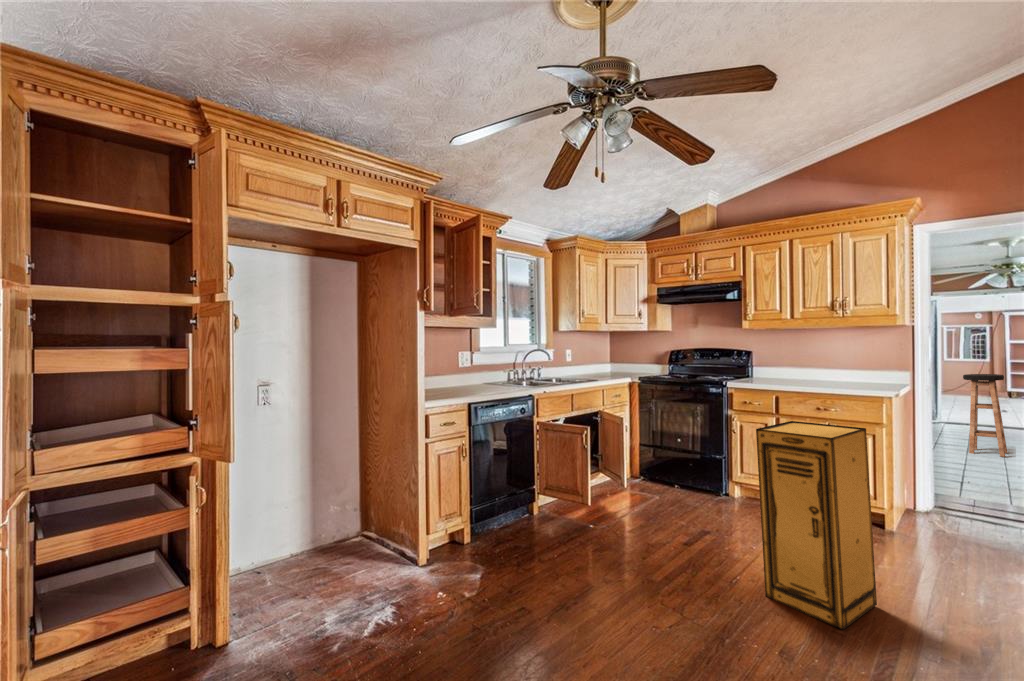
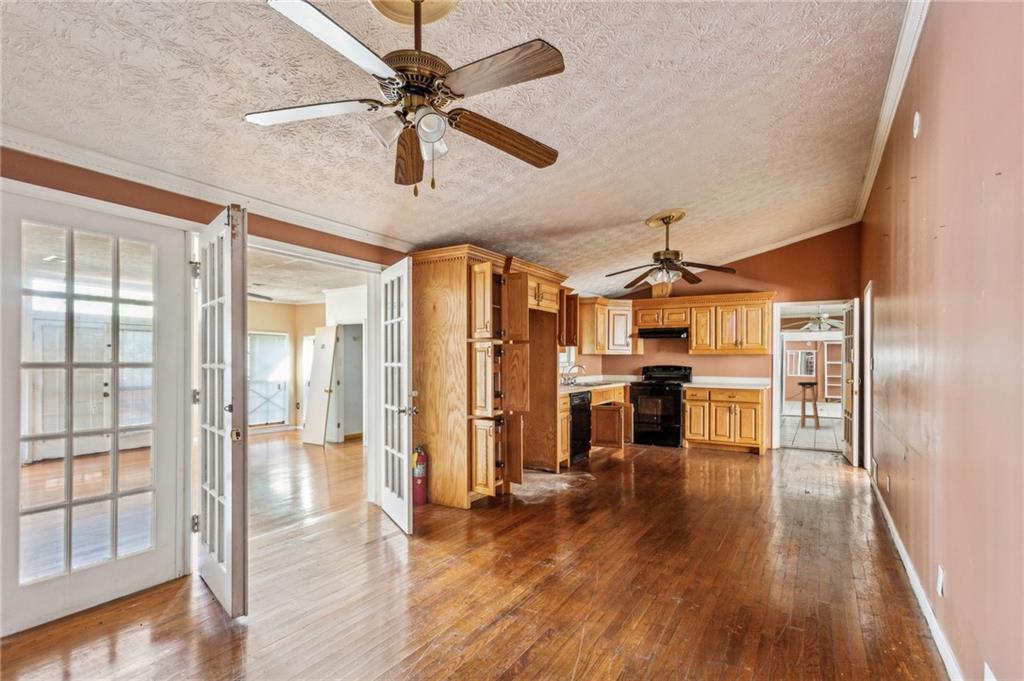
storage cabinet: present [756,421,877,630] -> none [712,398,759,479]

